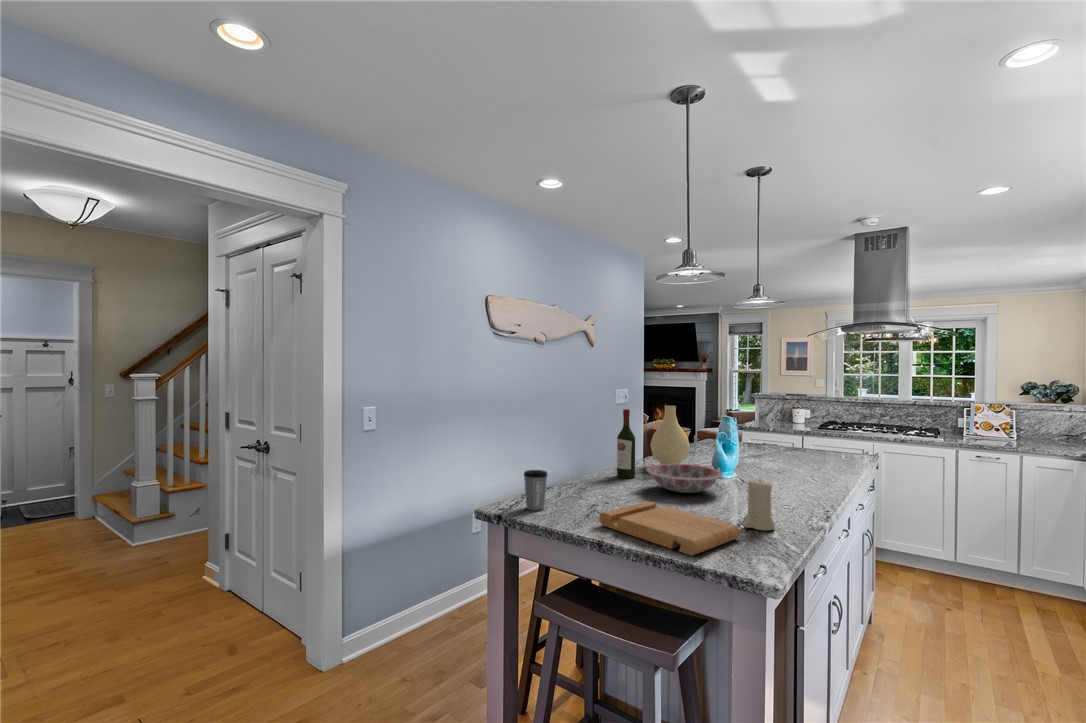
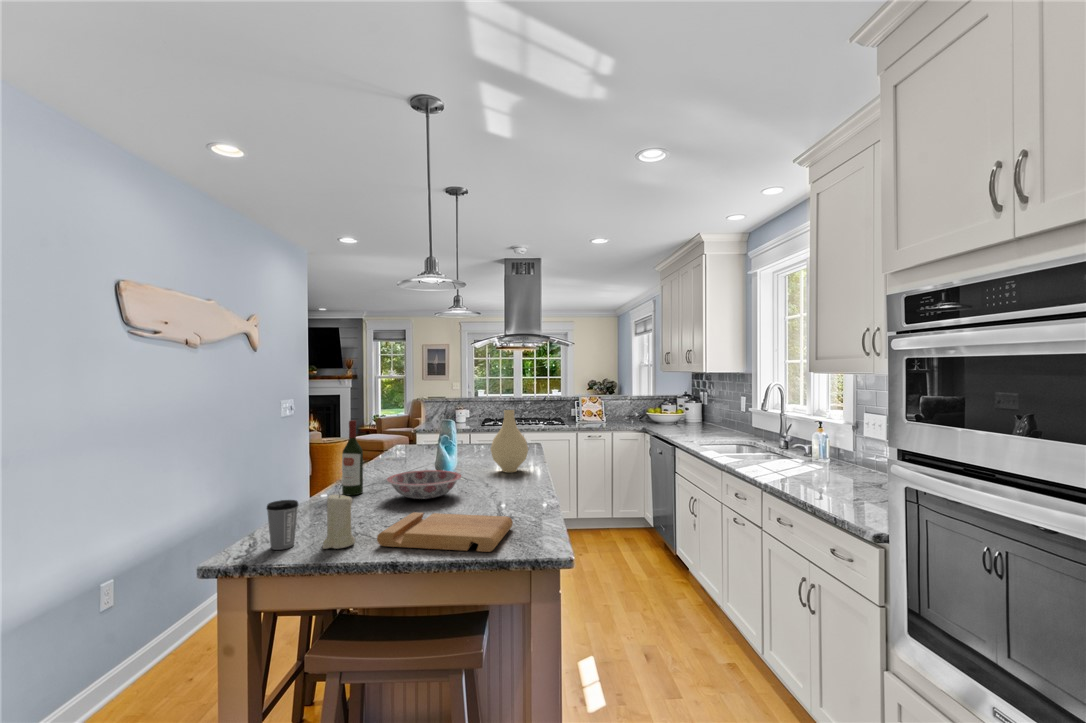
vase: present [650,406,690,464] -> present [491,410,528,472]
candle: present [744,479,775,531] -> present [323,493,355,549]

